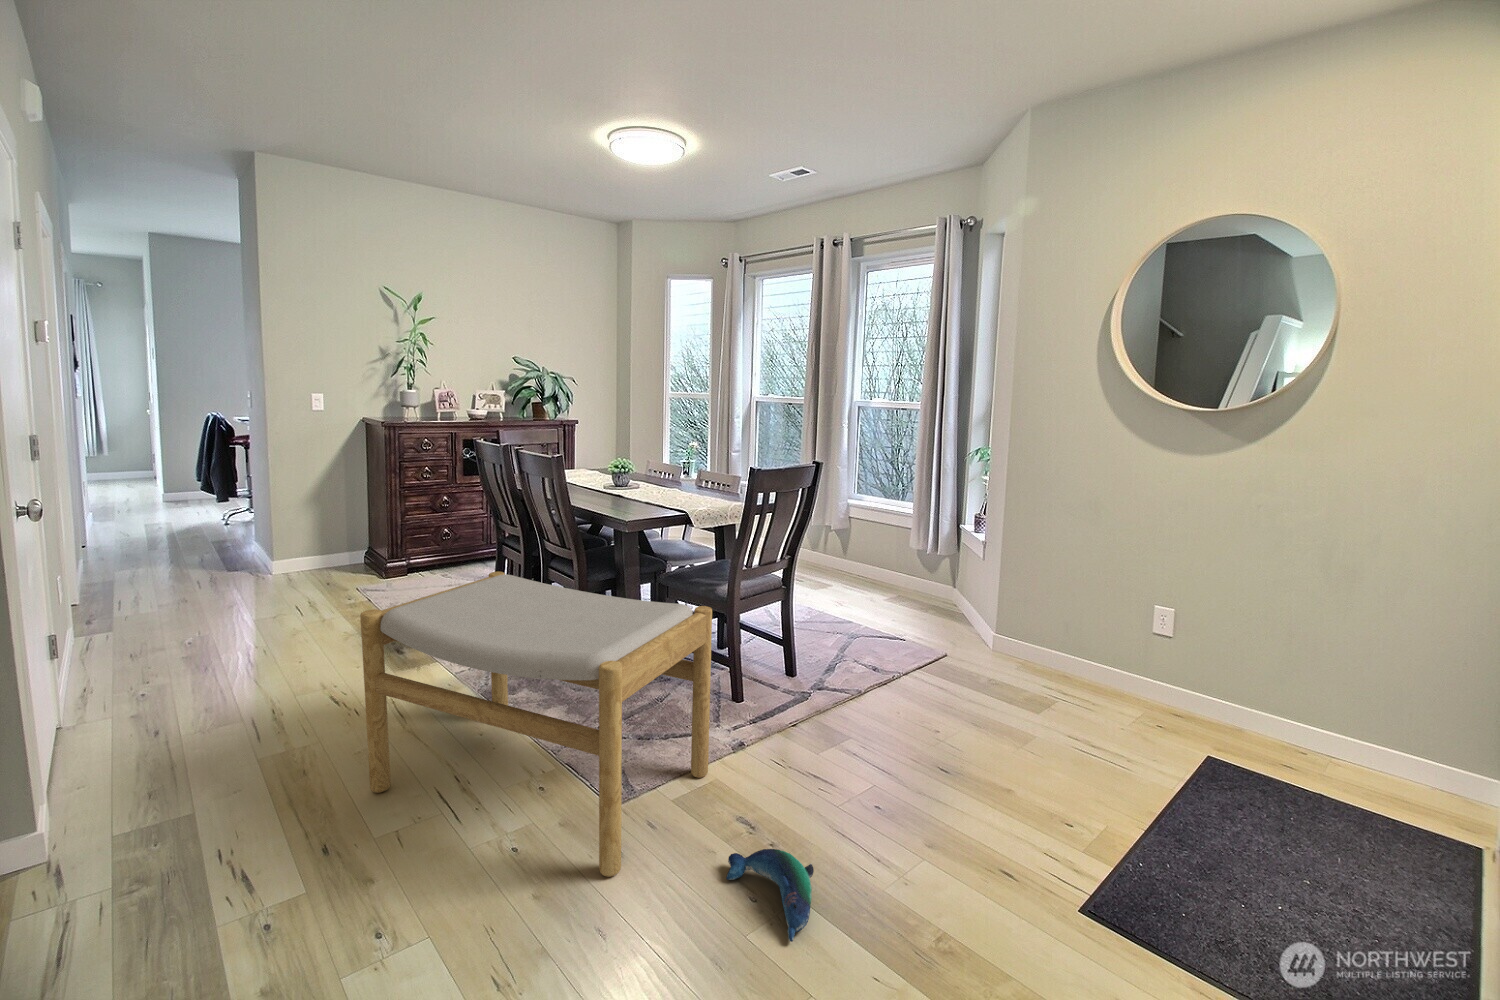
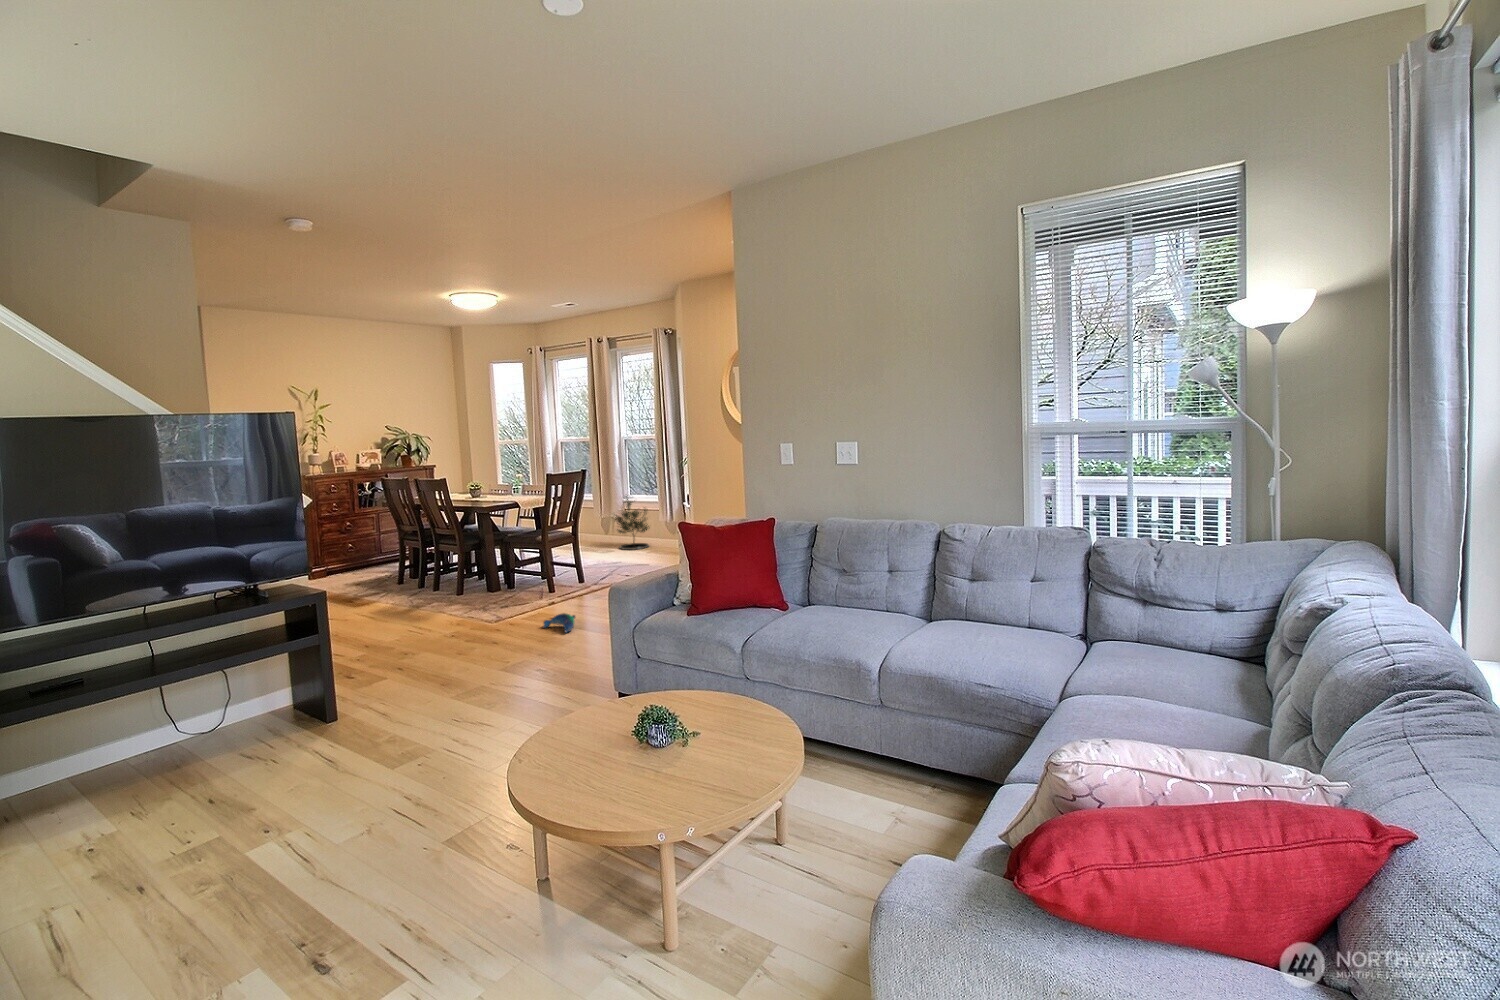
potted tree: none [829,493,890,586] -> present [615,496,650,550]
footstool: present [360,572,712,877] -> none [368,535,536,634]

